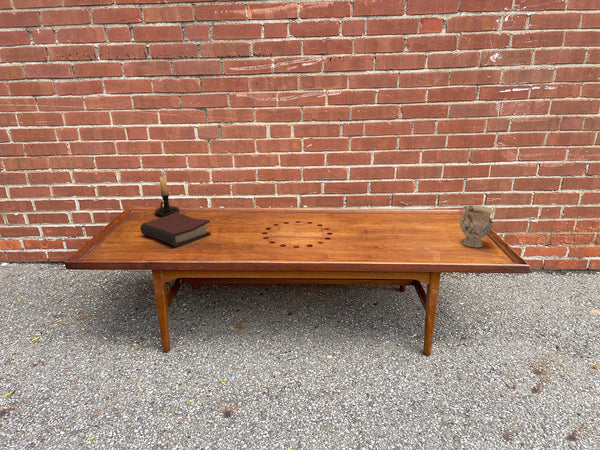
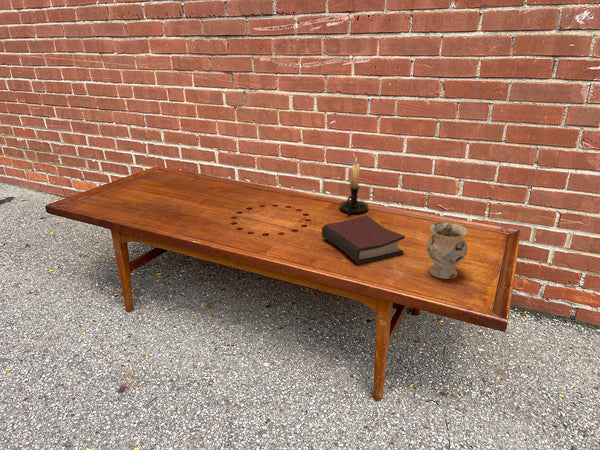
candle holder: present [155,170,179,217] -> present [339,158,368,215]
hardback book: present [140,212,211,247] -> present [322,215,405,265]

